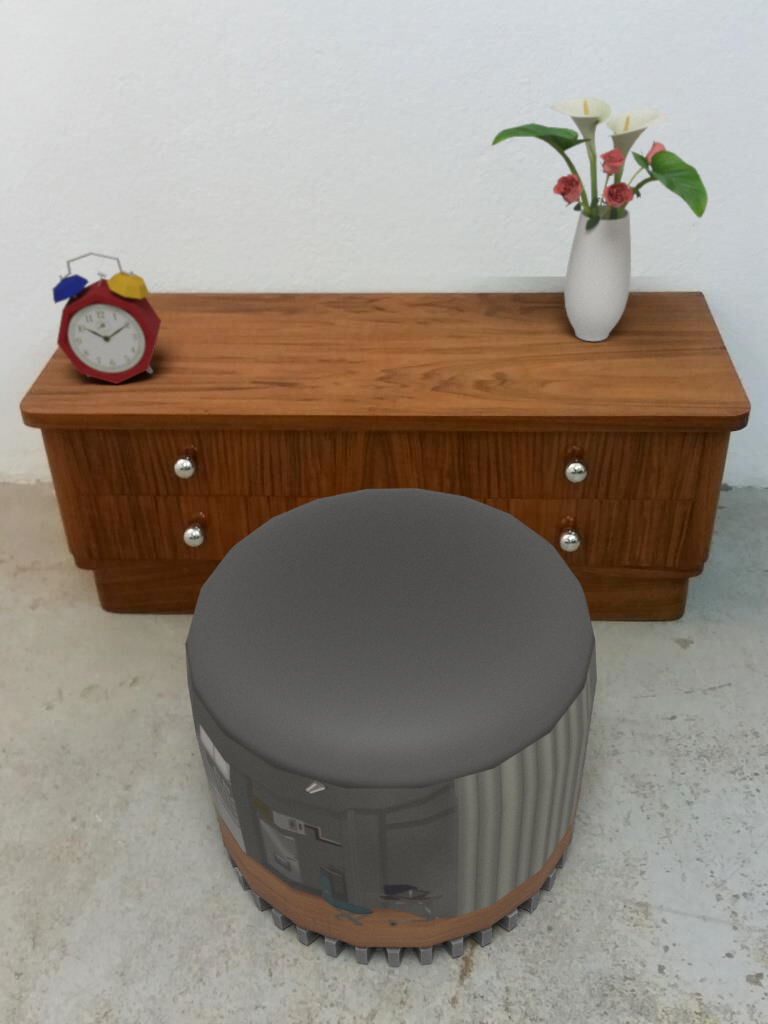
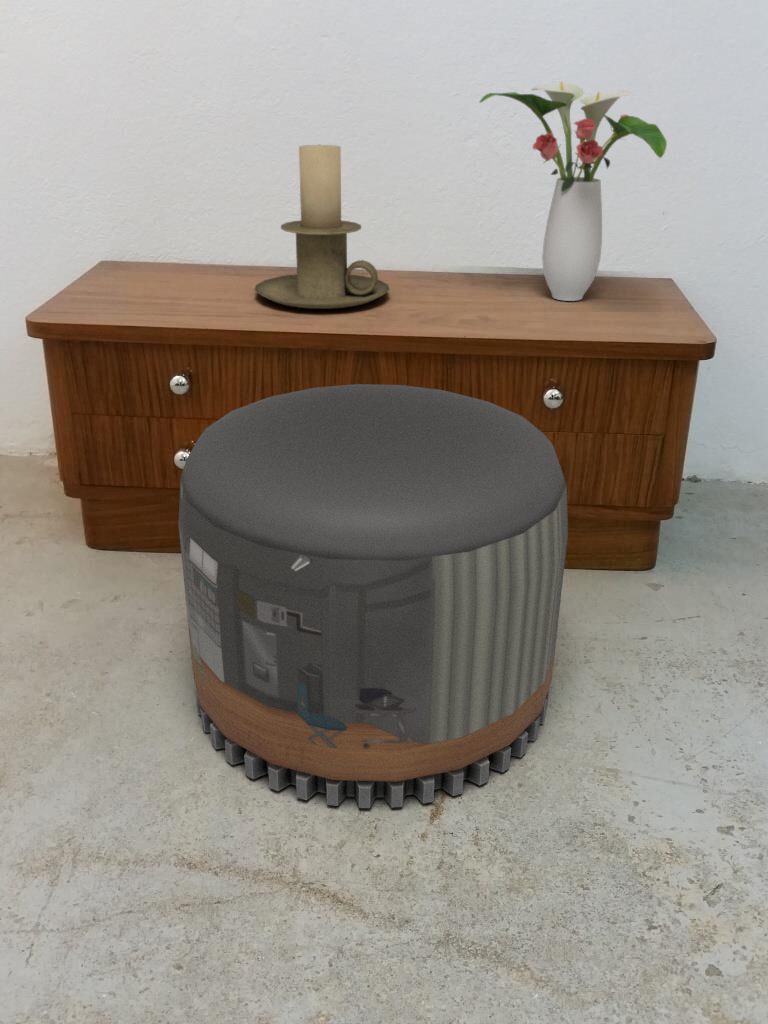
candle holder: none [252,188,398,375] -> present [255,144,389,309]
alarm clock: present [53,252,161,384] -> none [76,179,173,308]

